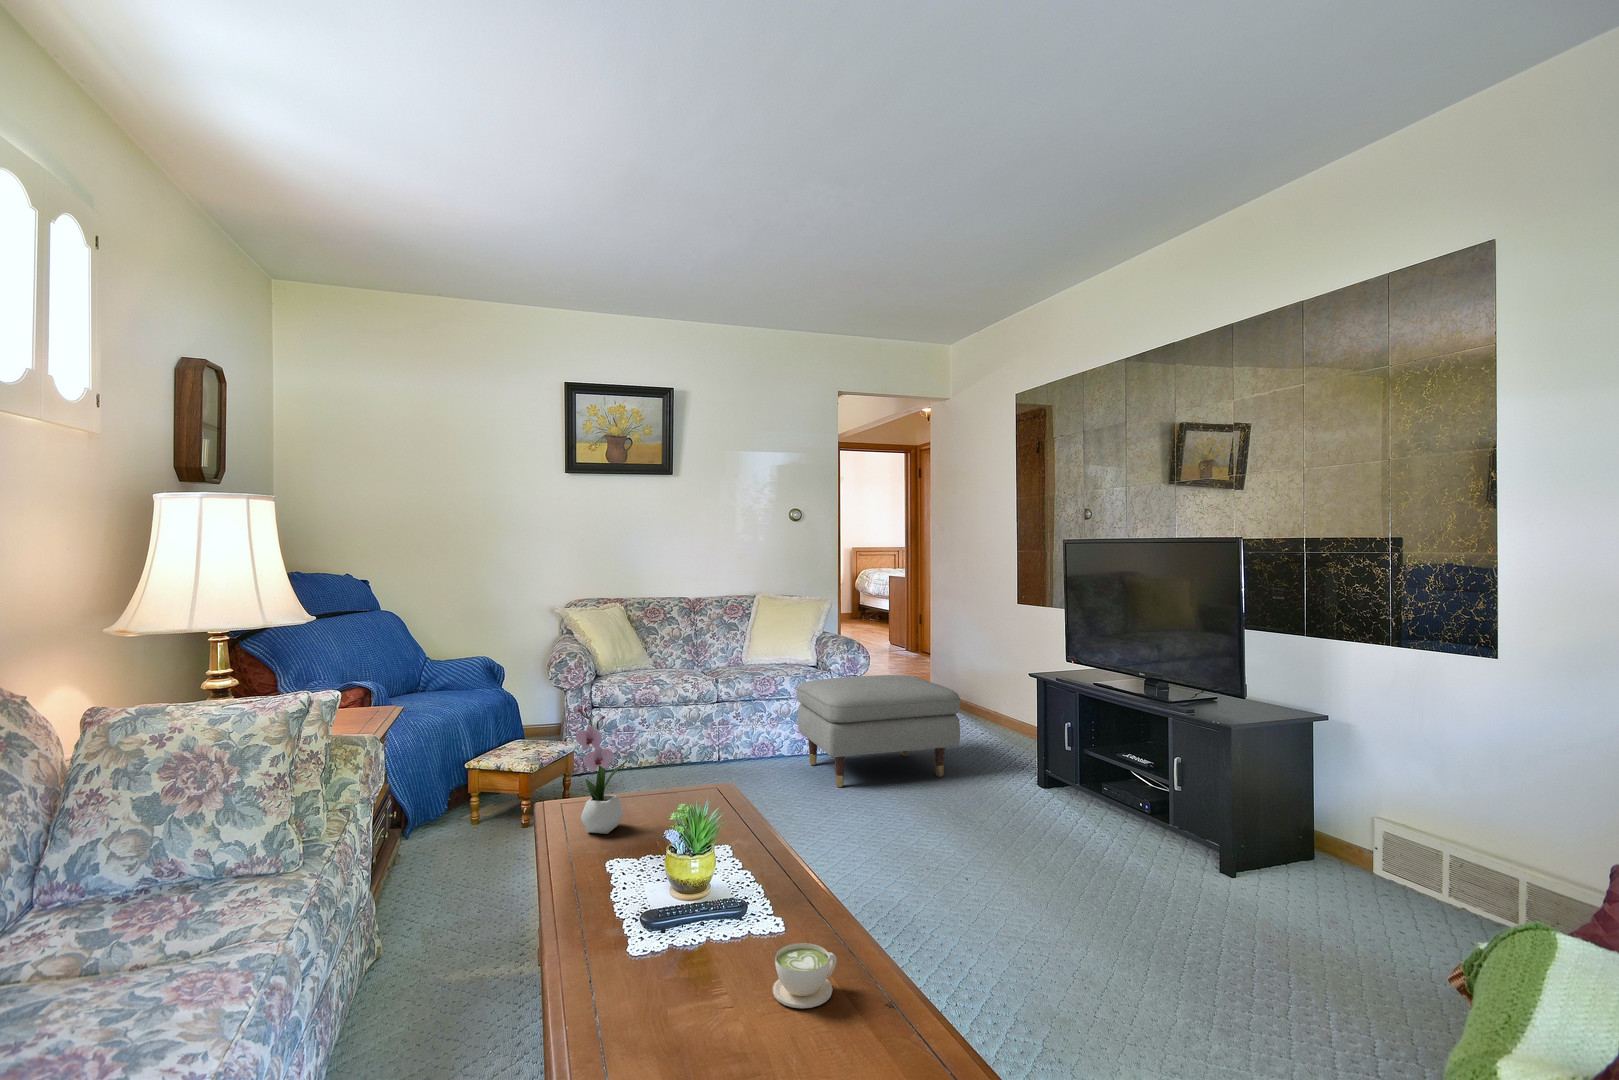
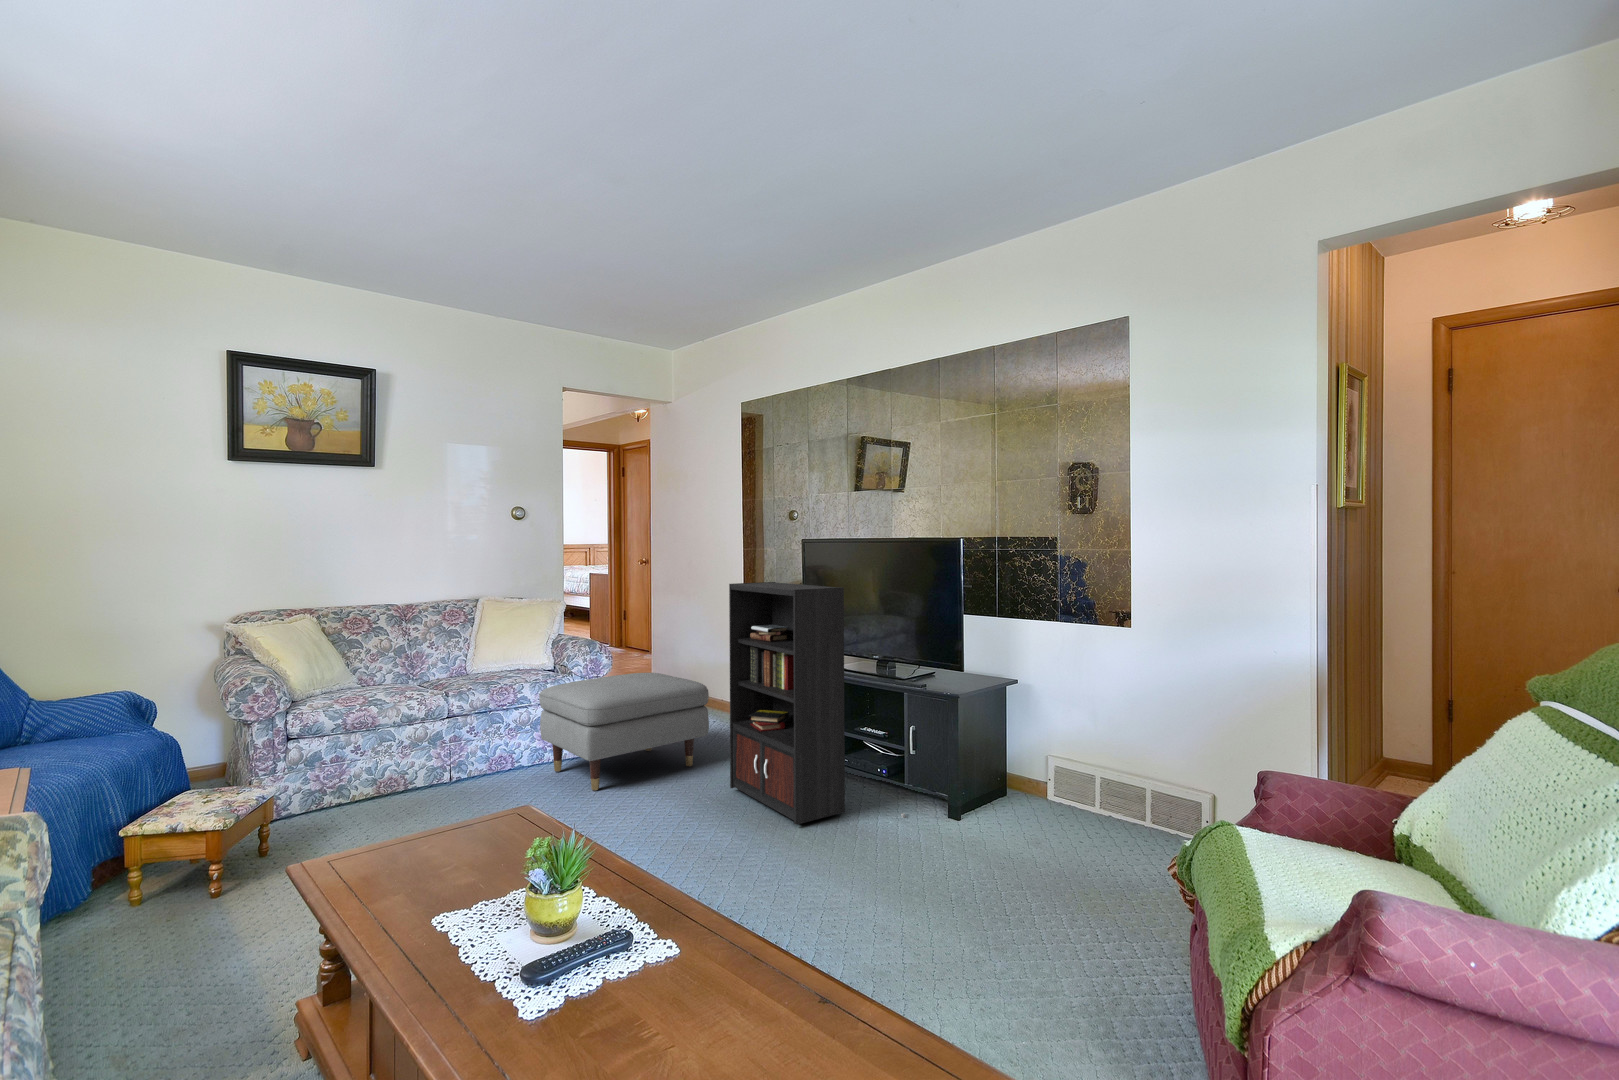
bookcase: none [971,586,1160,865] -> present [729,582,905,825]
flower arrangement: present [576,707,628,834] -> none [365,739,426,889]
coffee cup: present [773,943,837,1008] -> none [708,961,772,1034]

